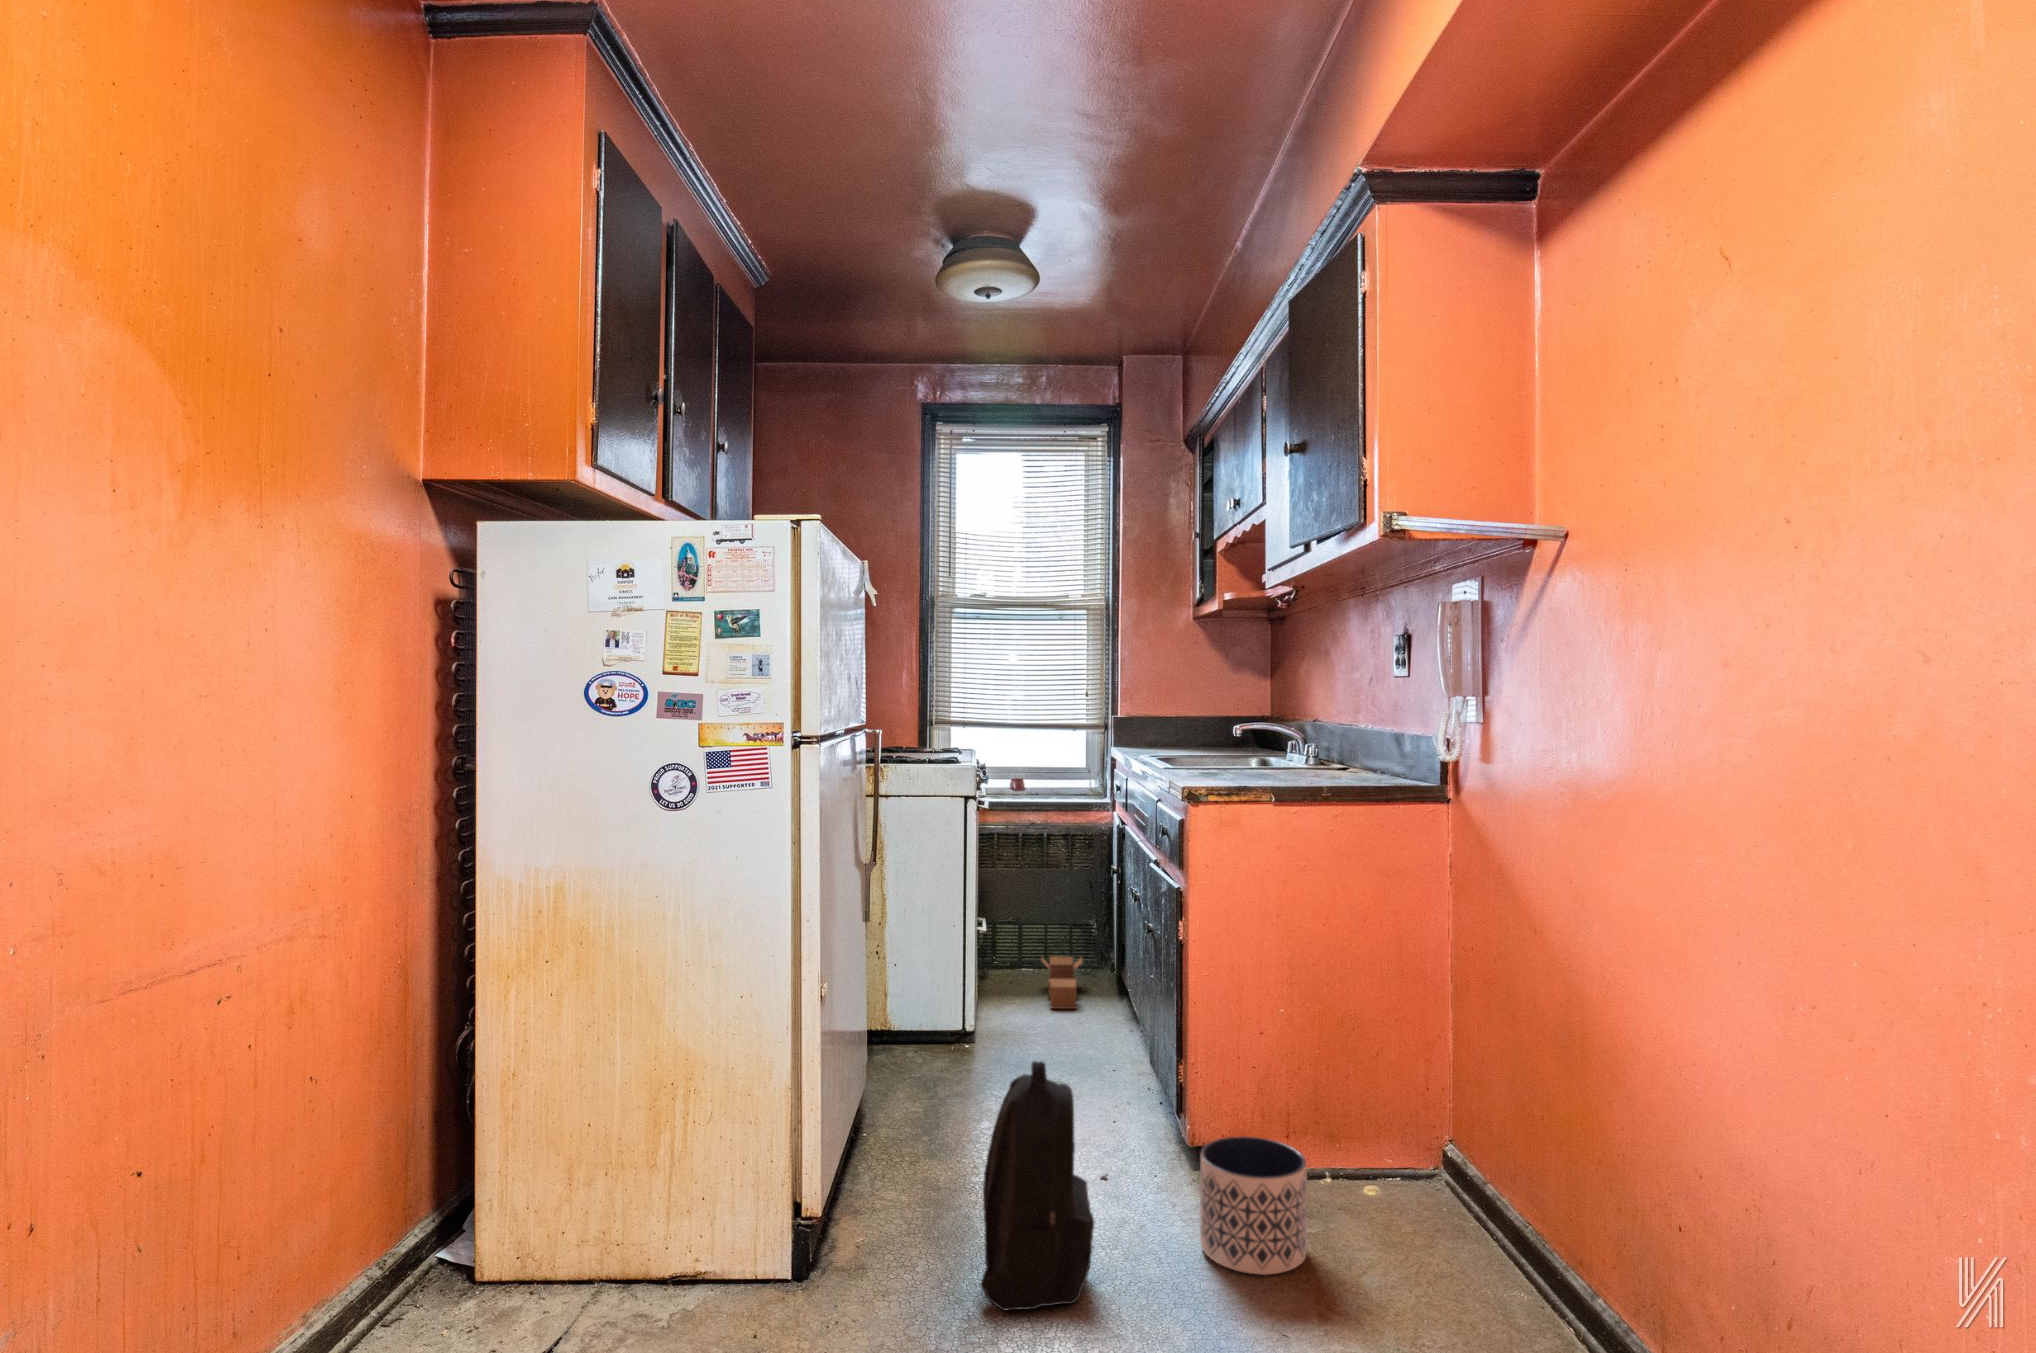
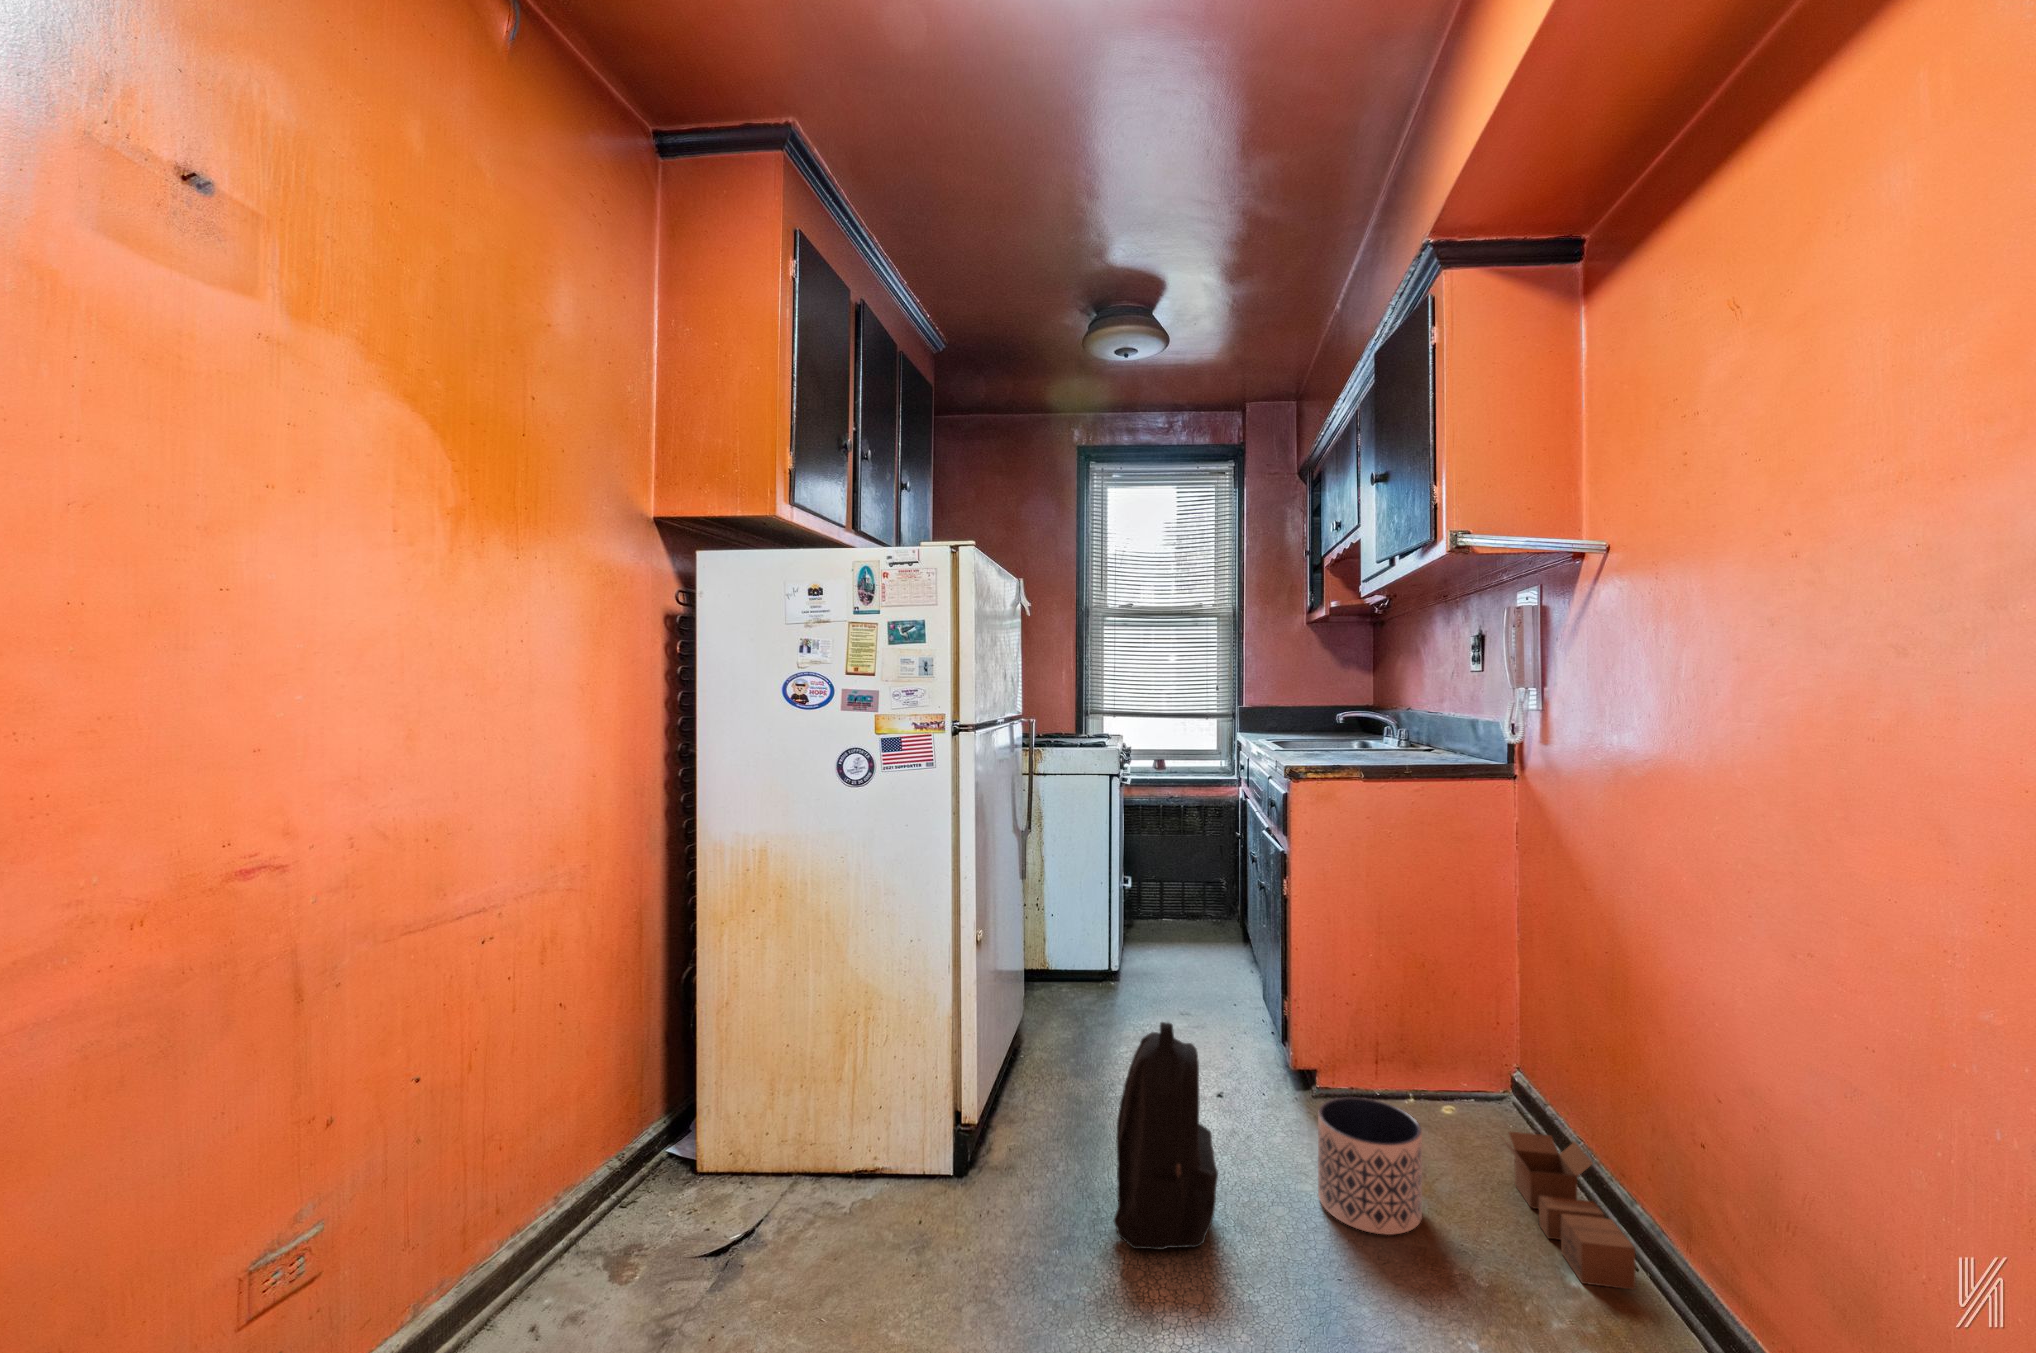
cardboard box: present [1042,956,1082,1009] -> present [1506,1131,1635,1290]

